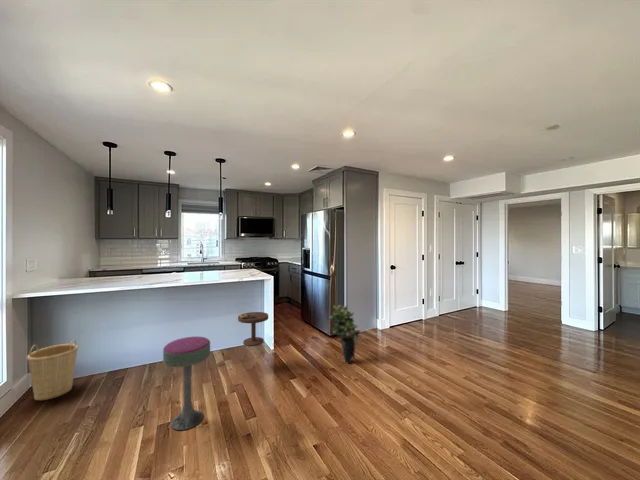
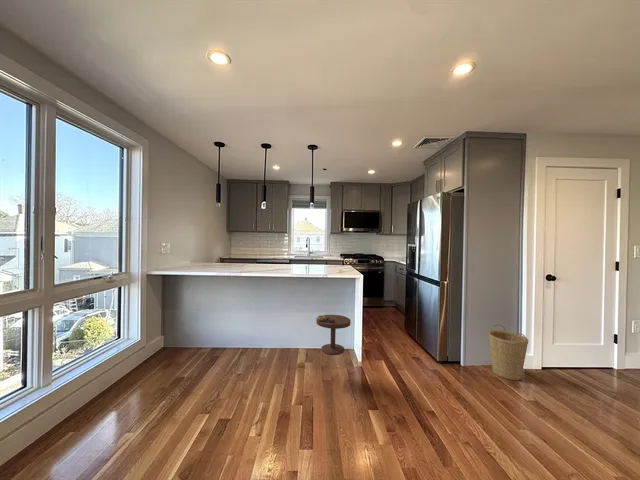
potted plant: present [330,305,360,363] -> none [431,322,480,410]
bar stool: present [163,336,210,430] -> none [223,332,270,434]
basket: present [27,340,78,400] -> present [489,324,528,380]

